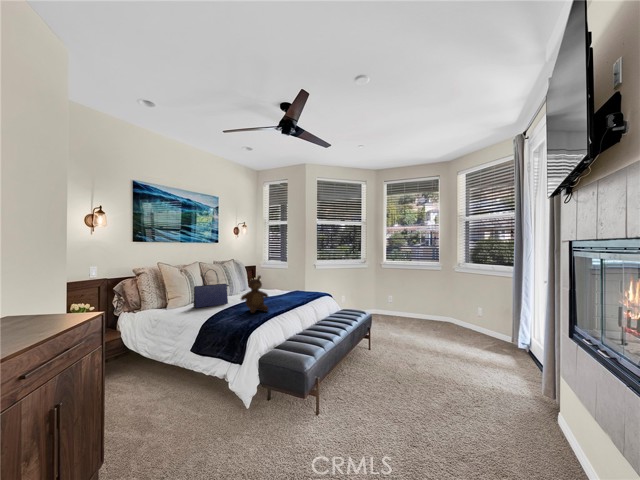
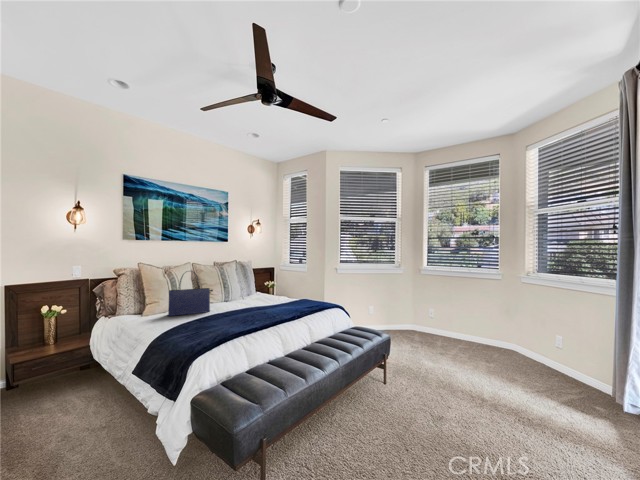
teddy bear: present [241,276,268,313] -> none [207,280,245,329]

